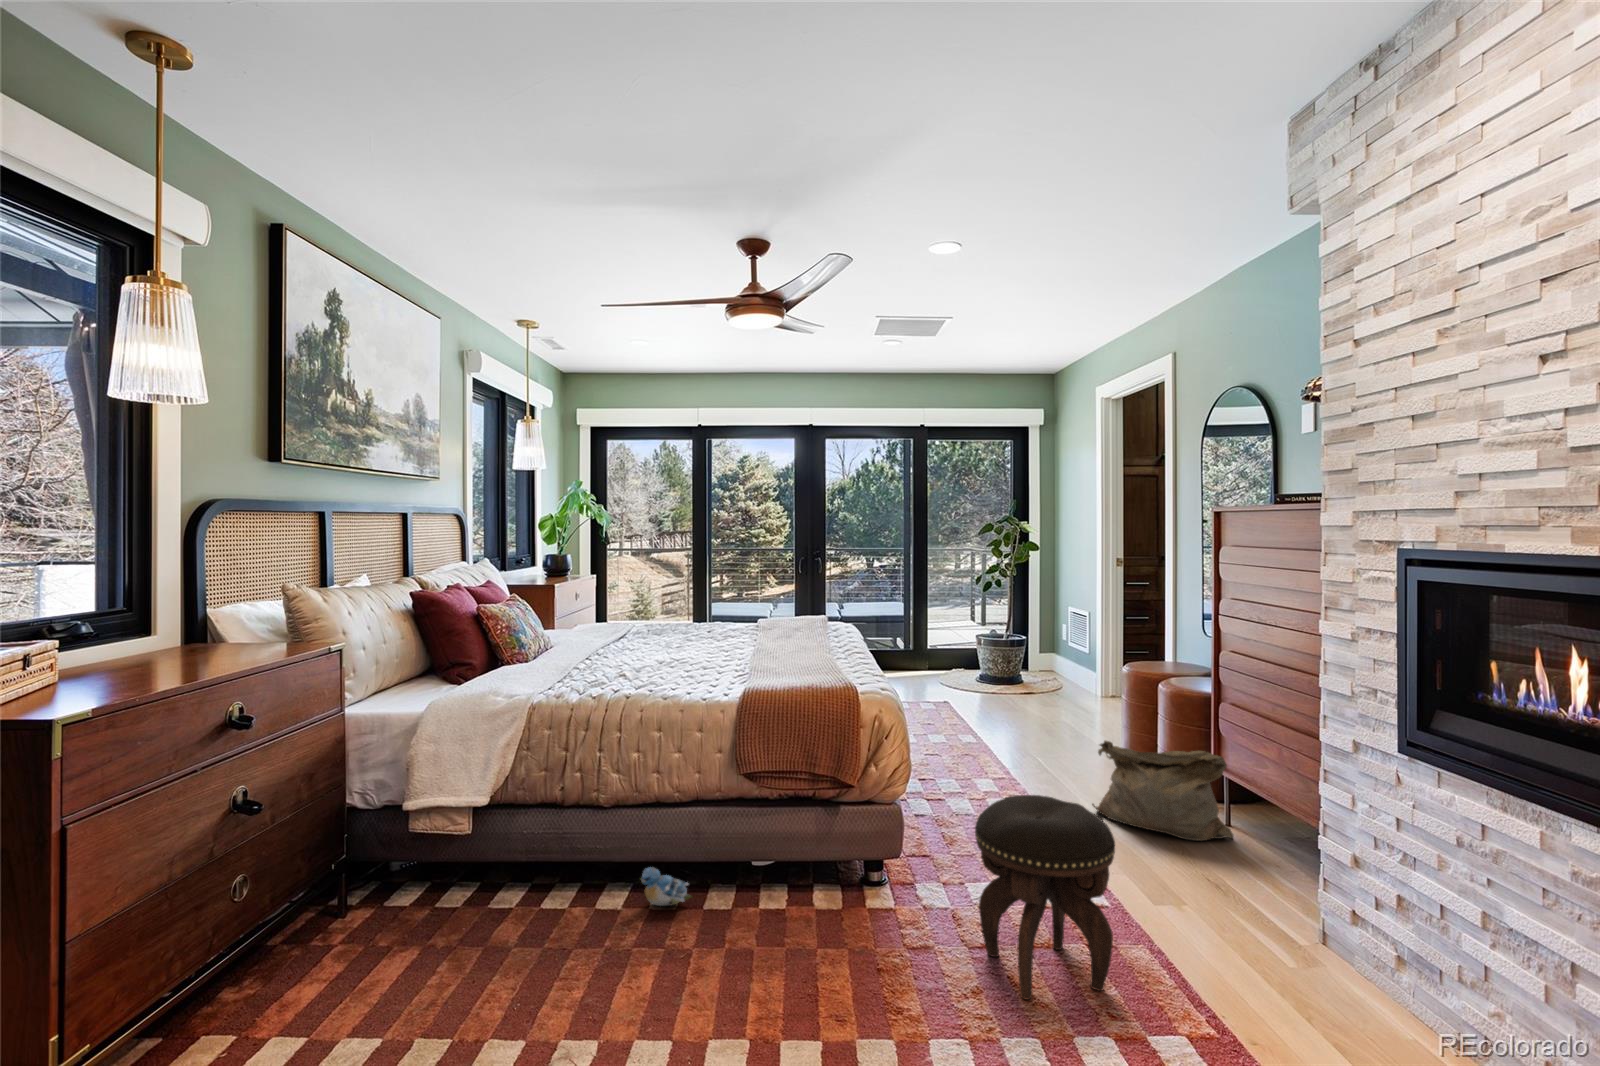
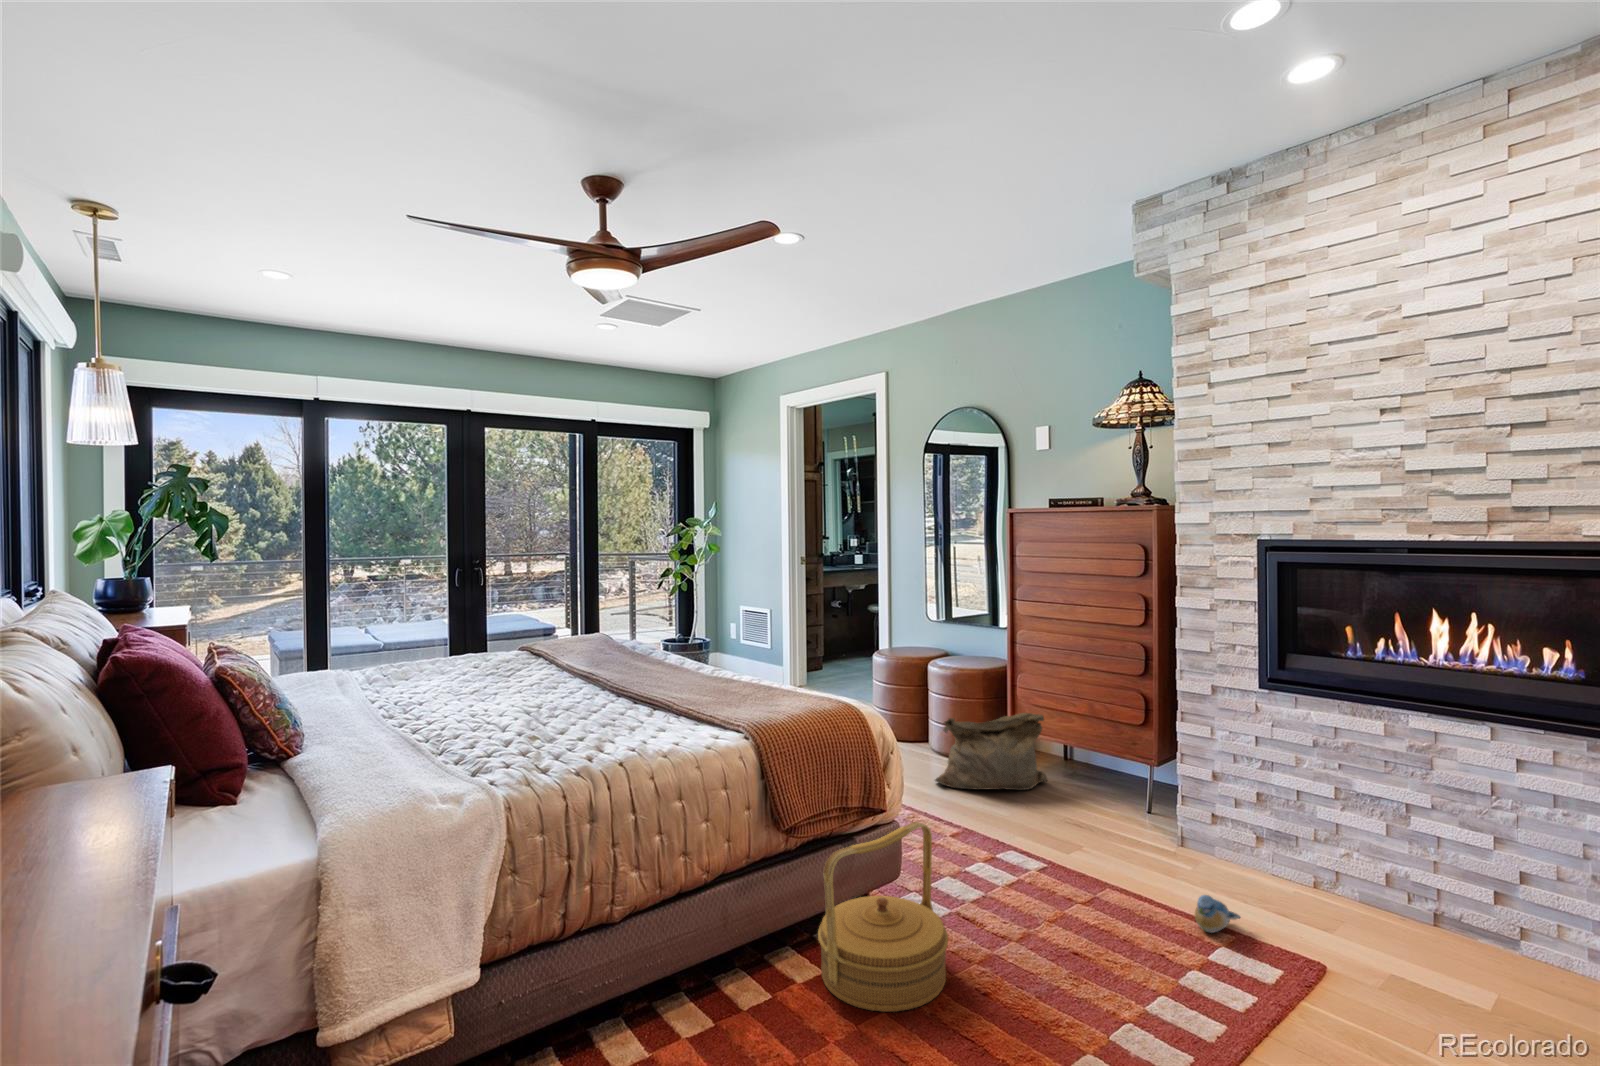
footstool: present [975,795,1115,1000] -> none [1021,777,1149,961]
woven basket: none [747,800,879,961] -> present [818,822,948,1012]
plush toy: present [640,867,692,906] -> present [1195,895,1240,933]

